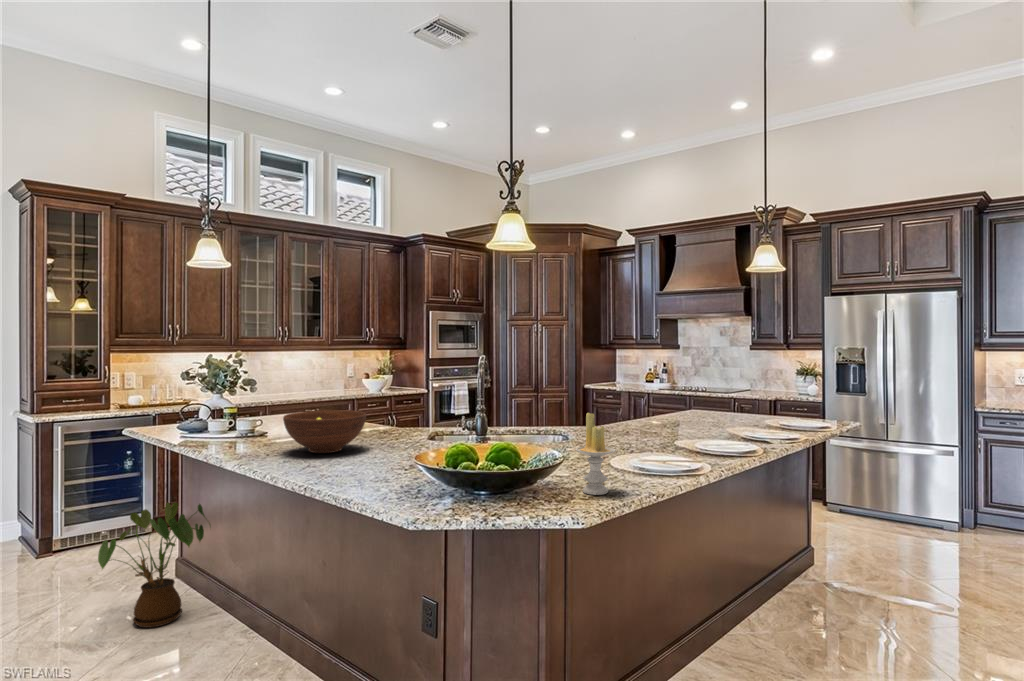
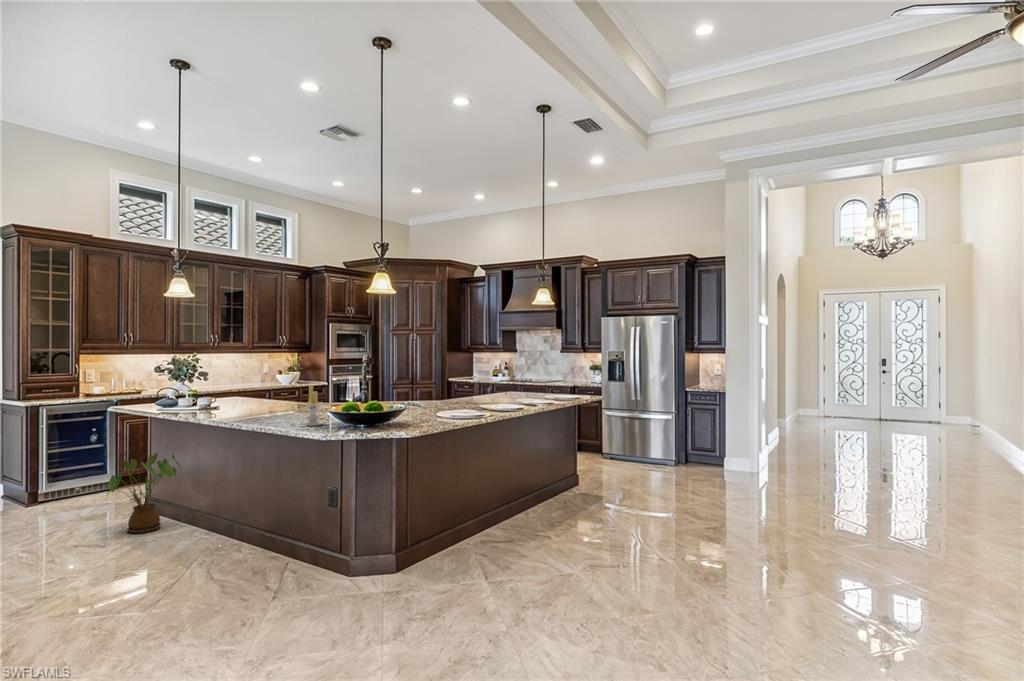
fruit bowl: present [283,410,366,453] -> none [238,390,291,415]
candle: present [575,413,616,495] -> present [303,385,324,426]

